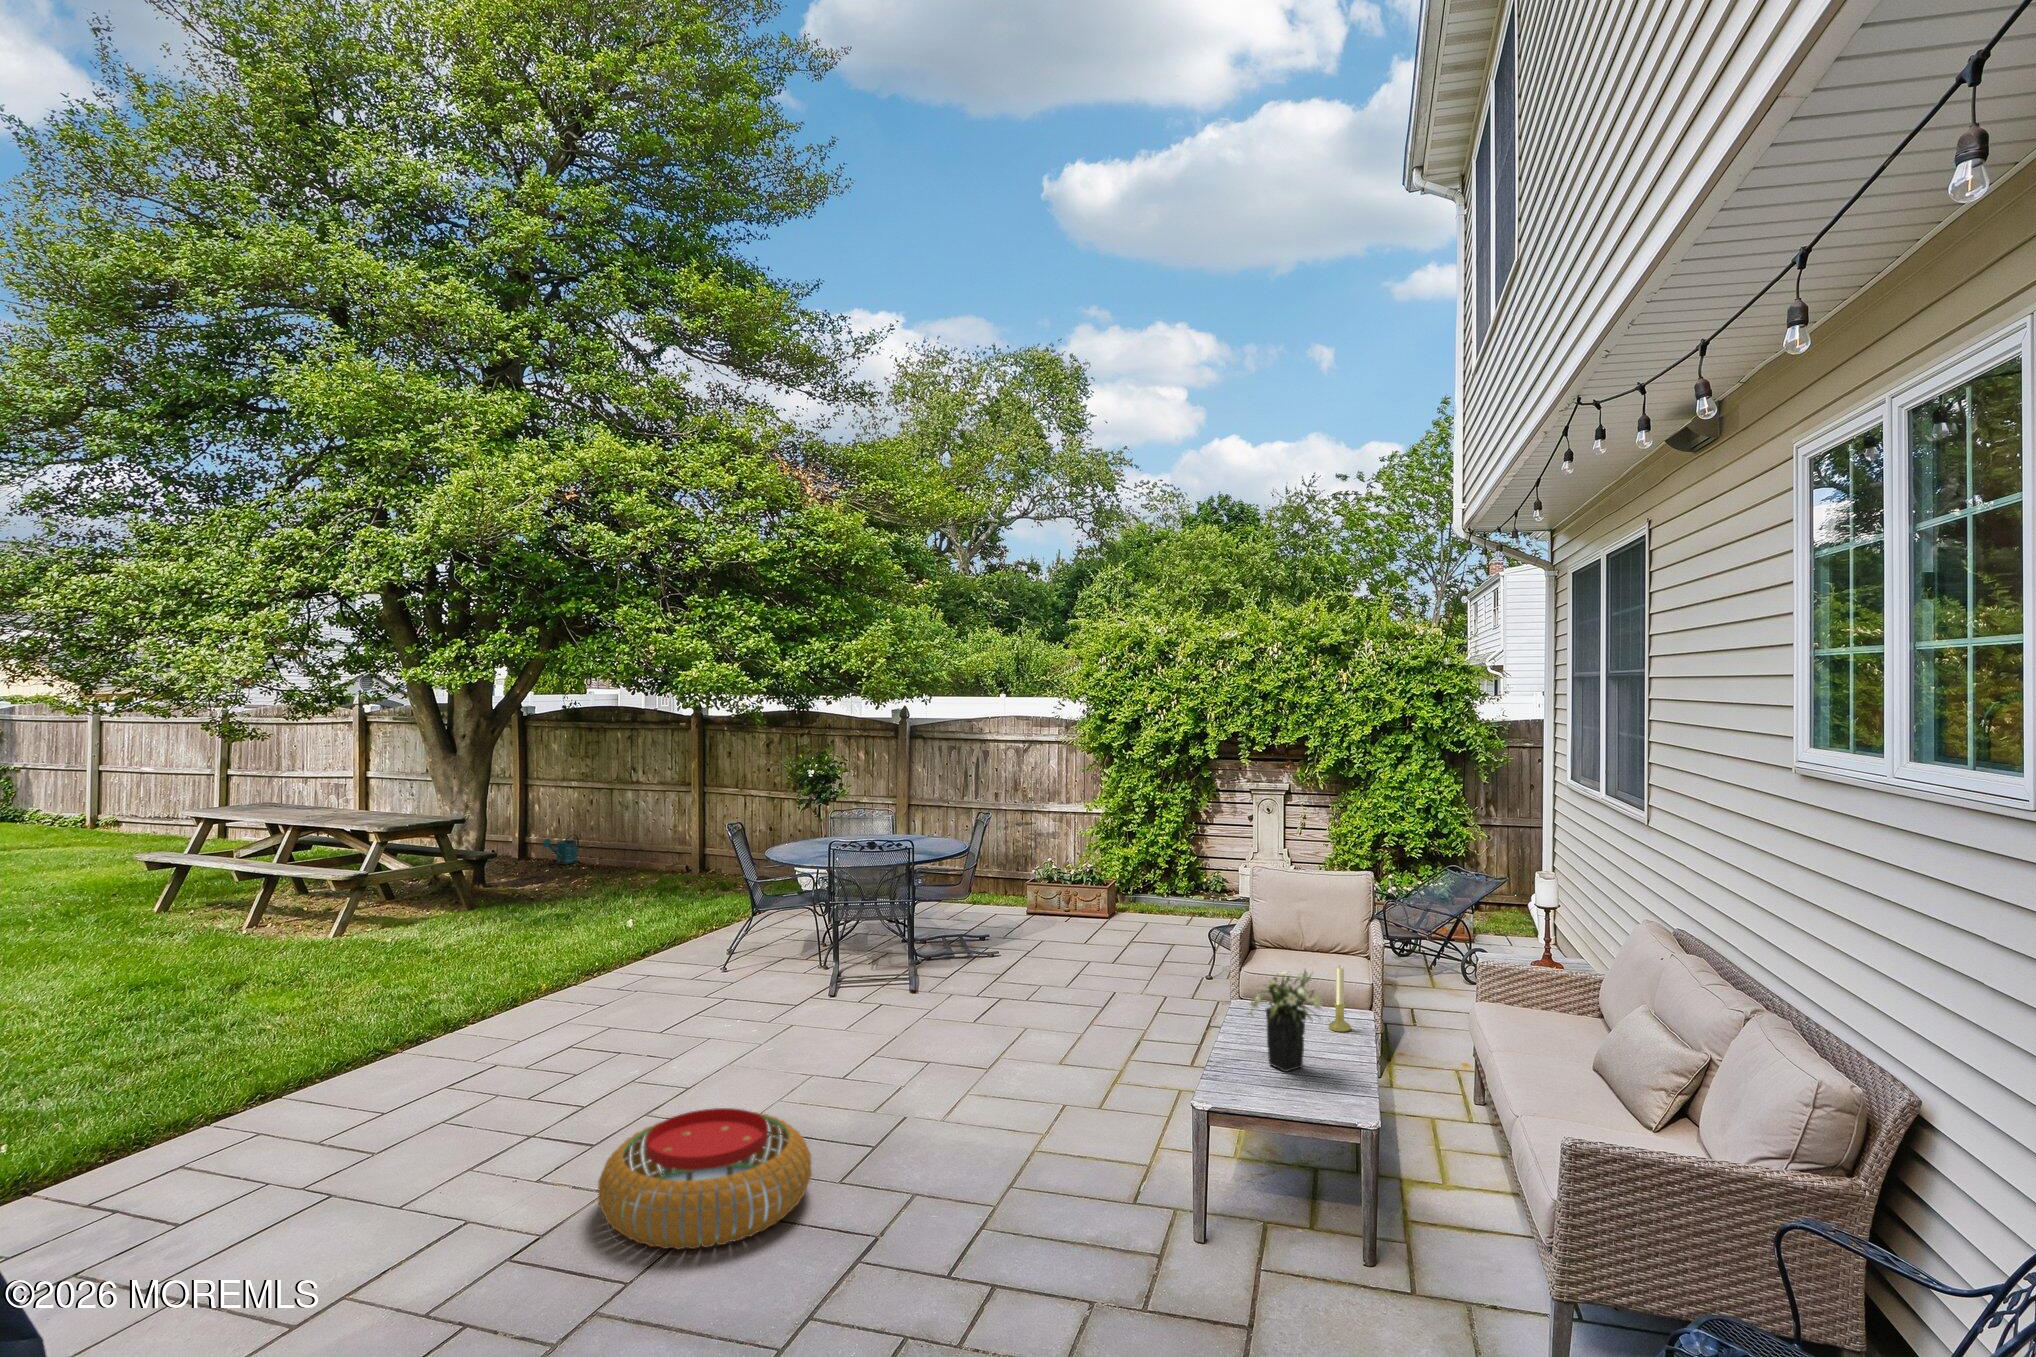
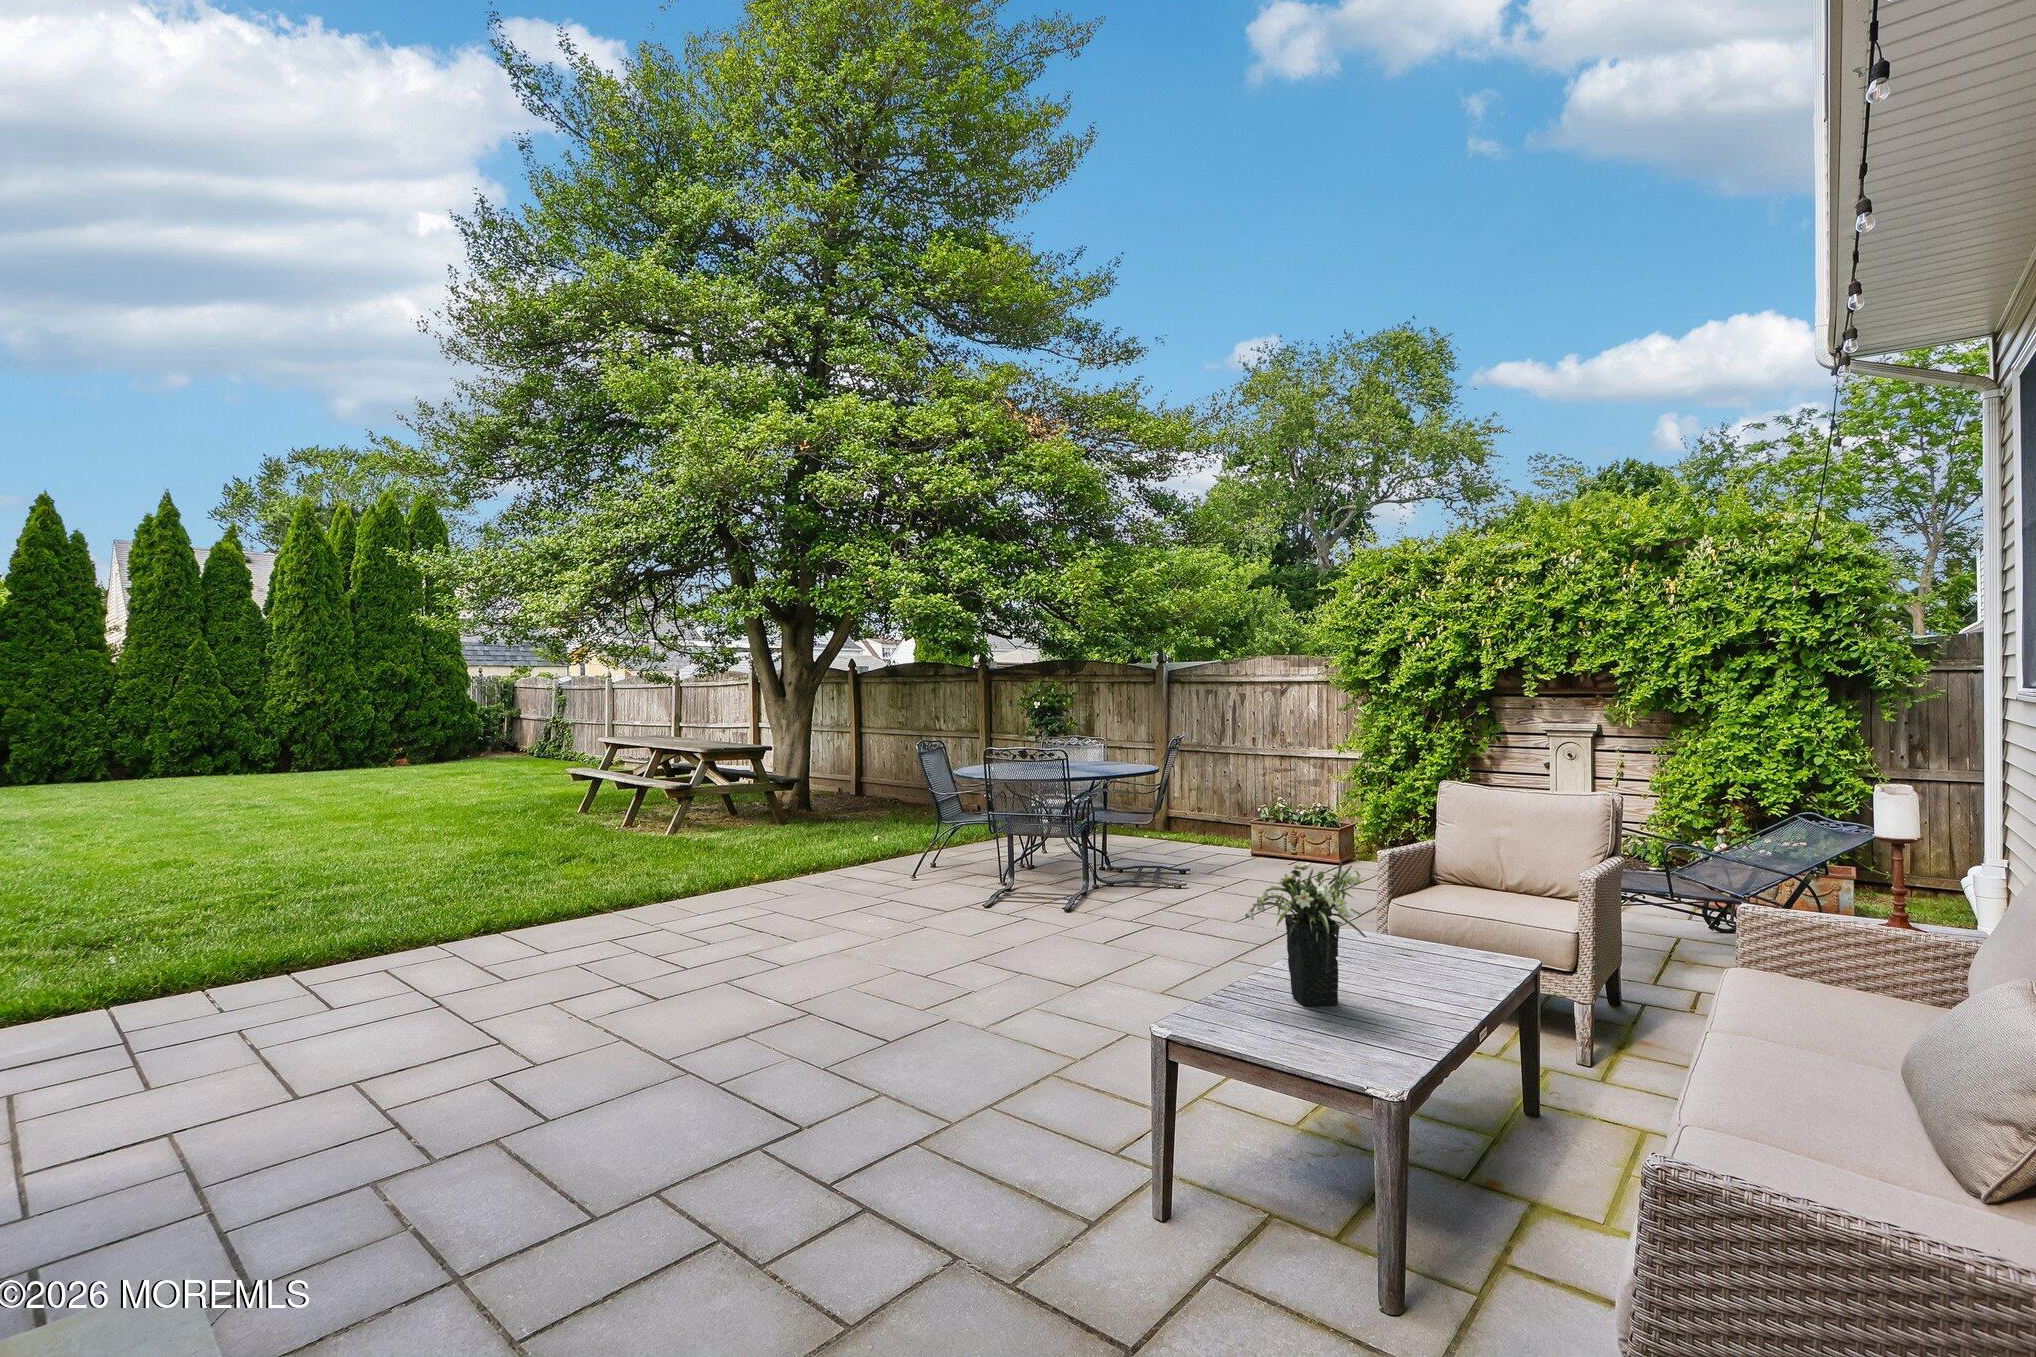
watering can: present [543,835,579,864] -> none [863,776,897,800]
candle holder: present [1329,966,1351,1032] -> none [1437,879,1471,975]
pouf: present [598,1108,812,1249] -> none [534,971,769,1106]

